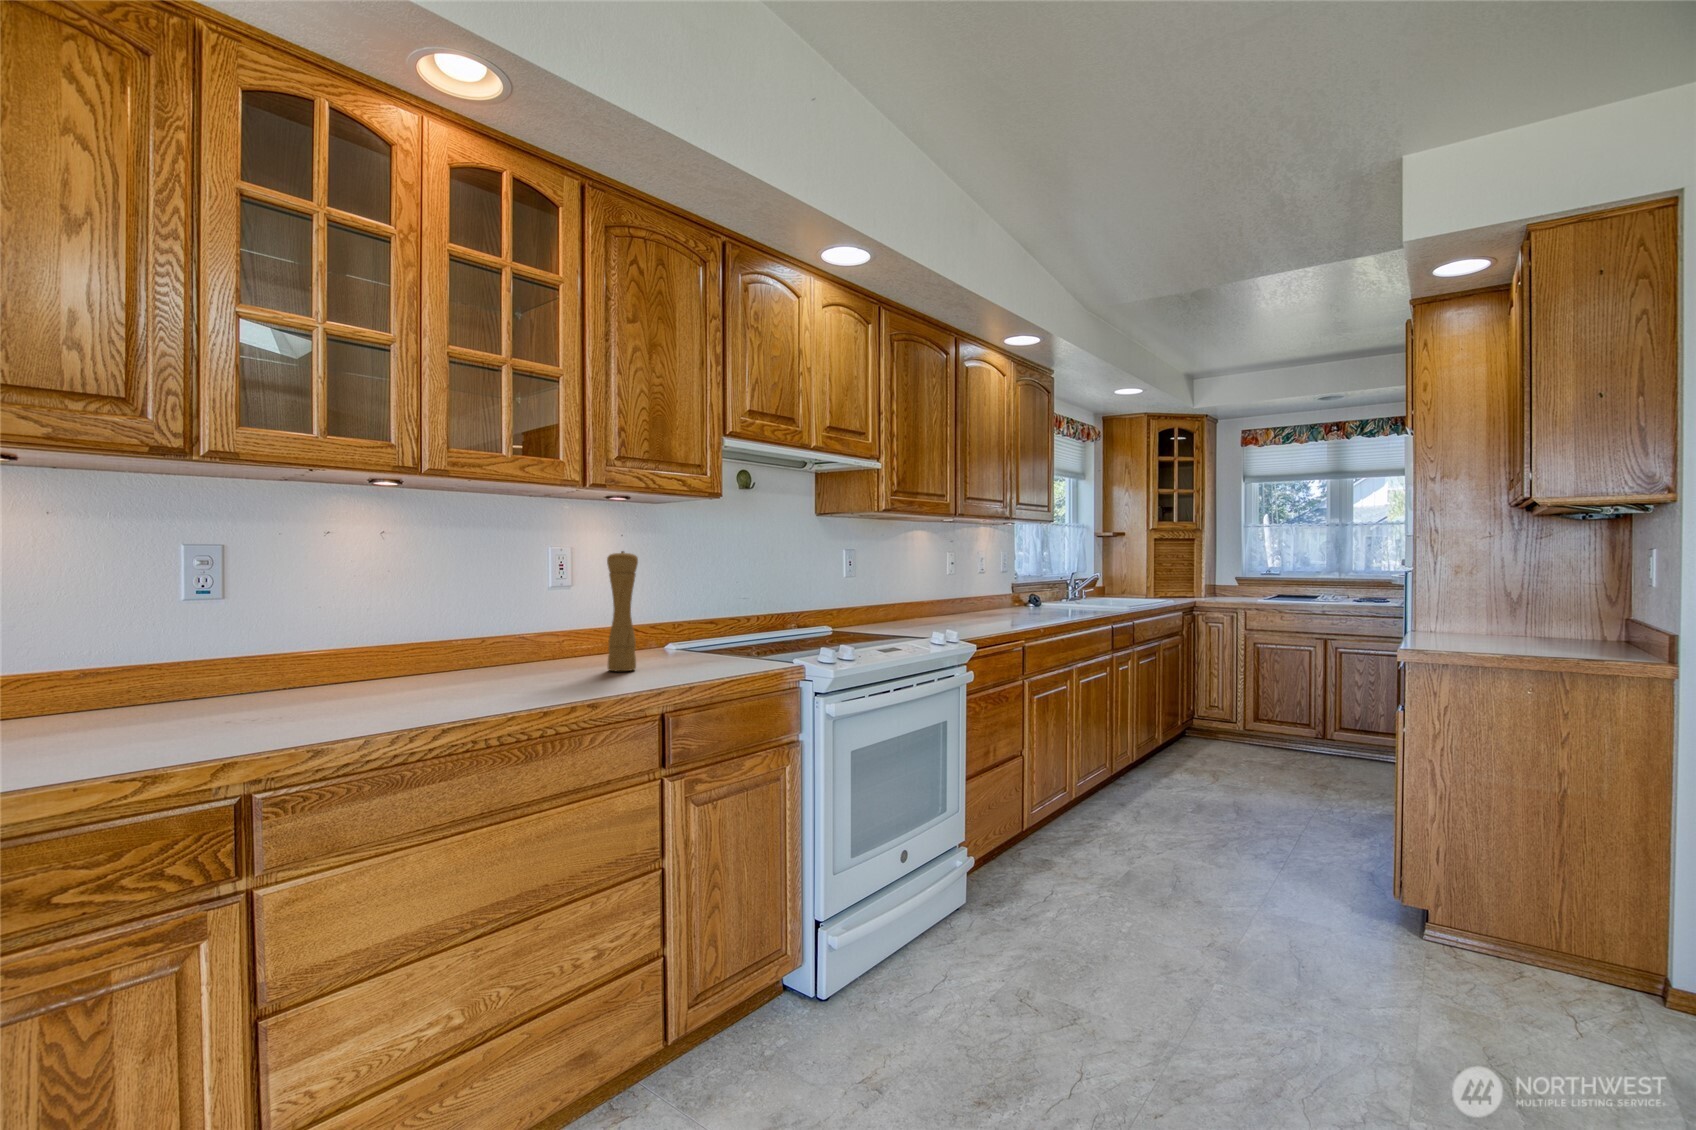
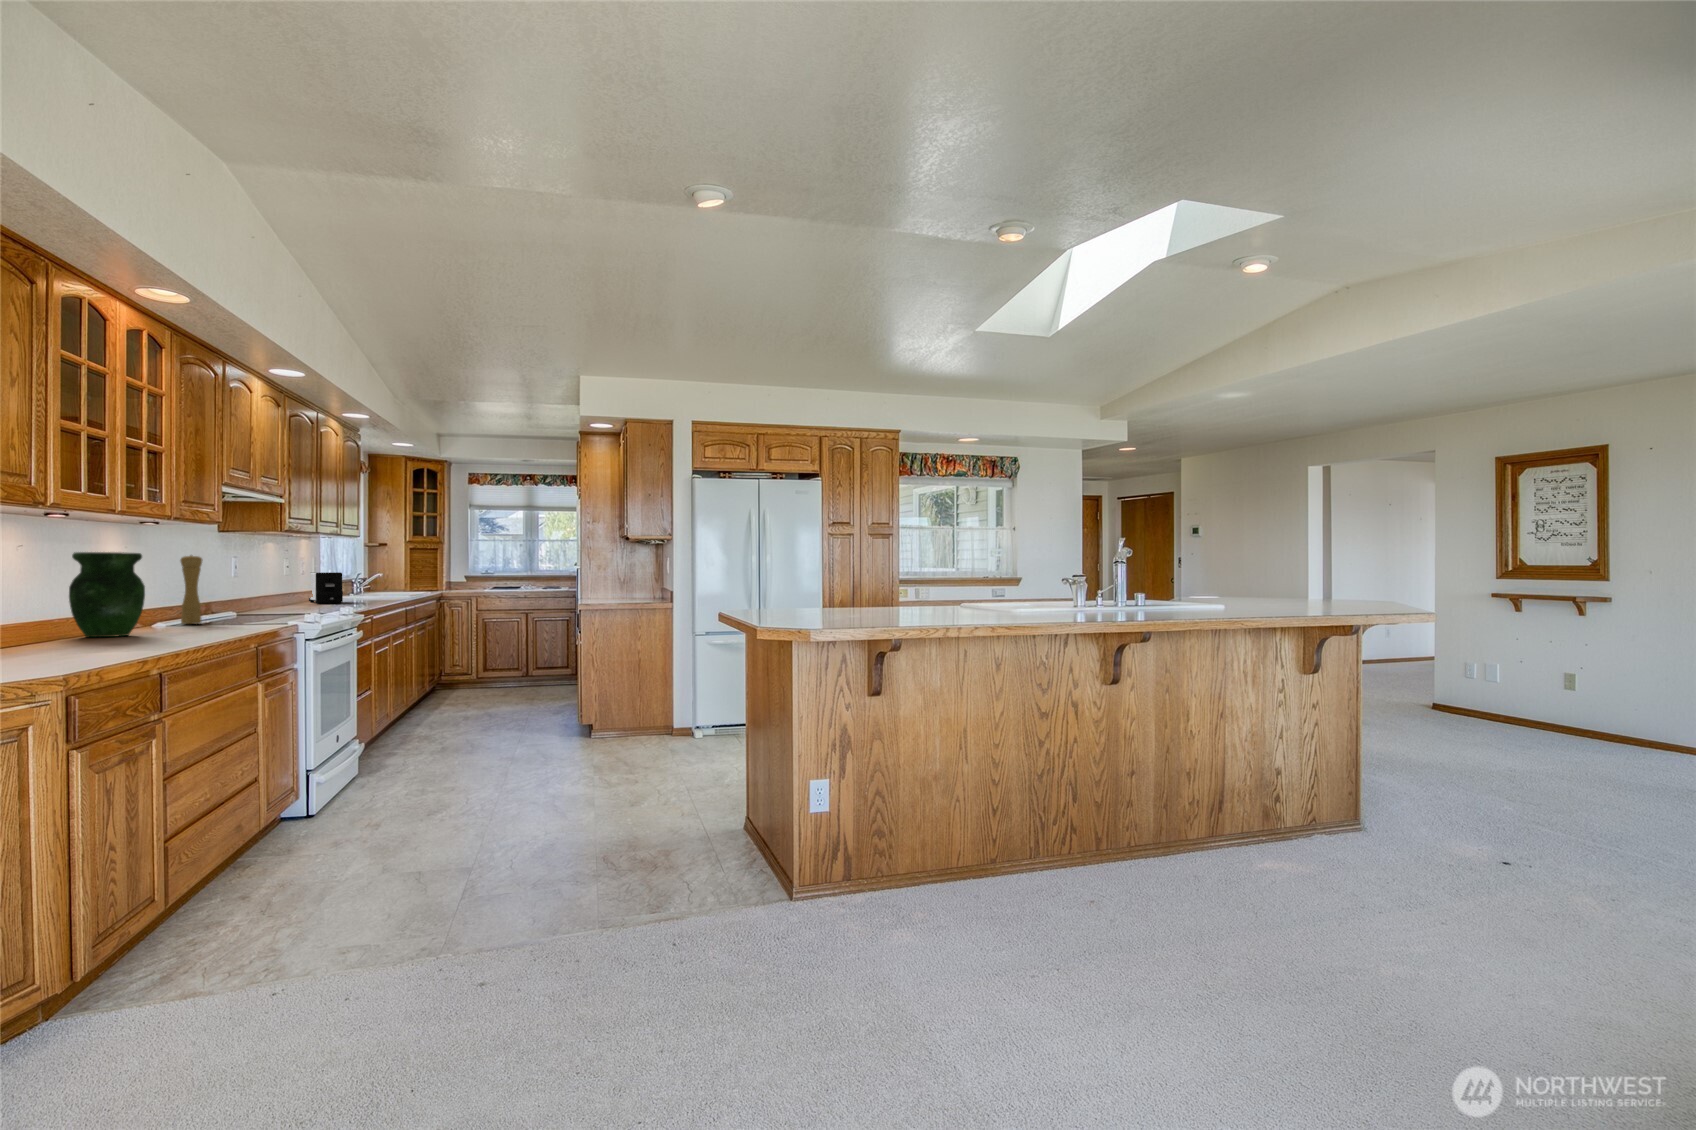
vase: none [271,548,402,714] -> present [69,552,145,637]
toaster: none [969,574,1006,620] -> present [309,572,343,604]

